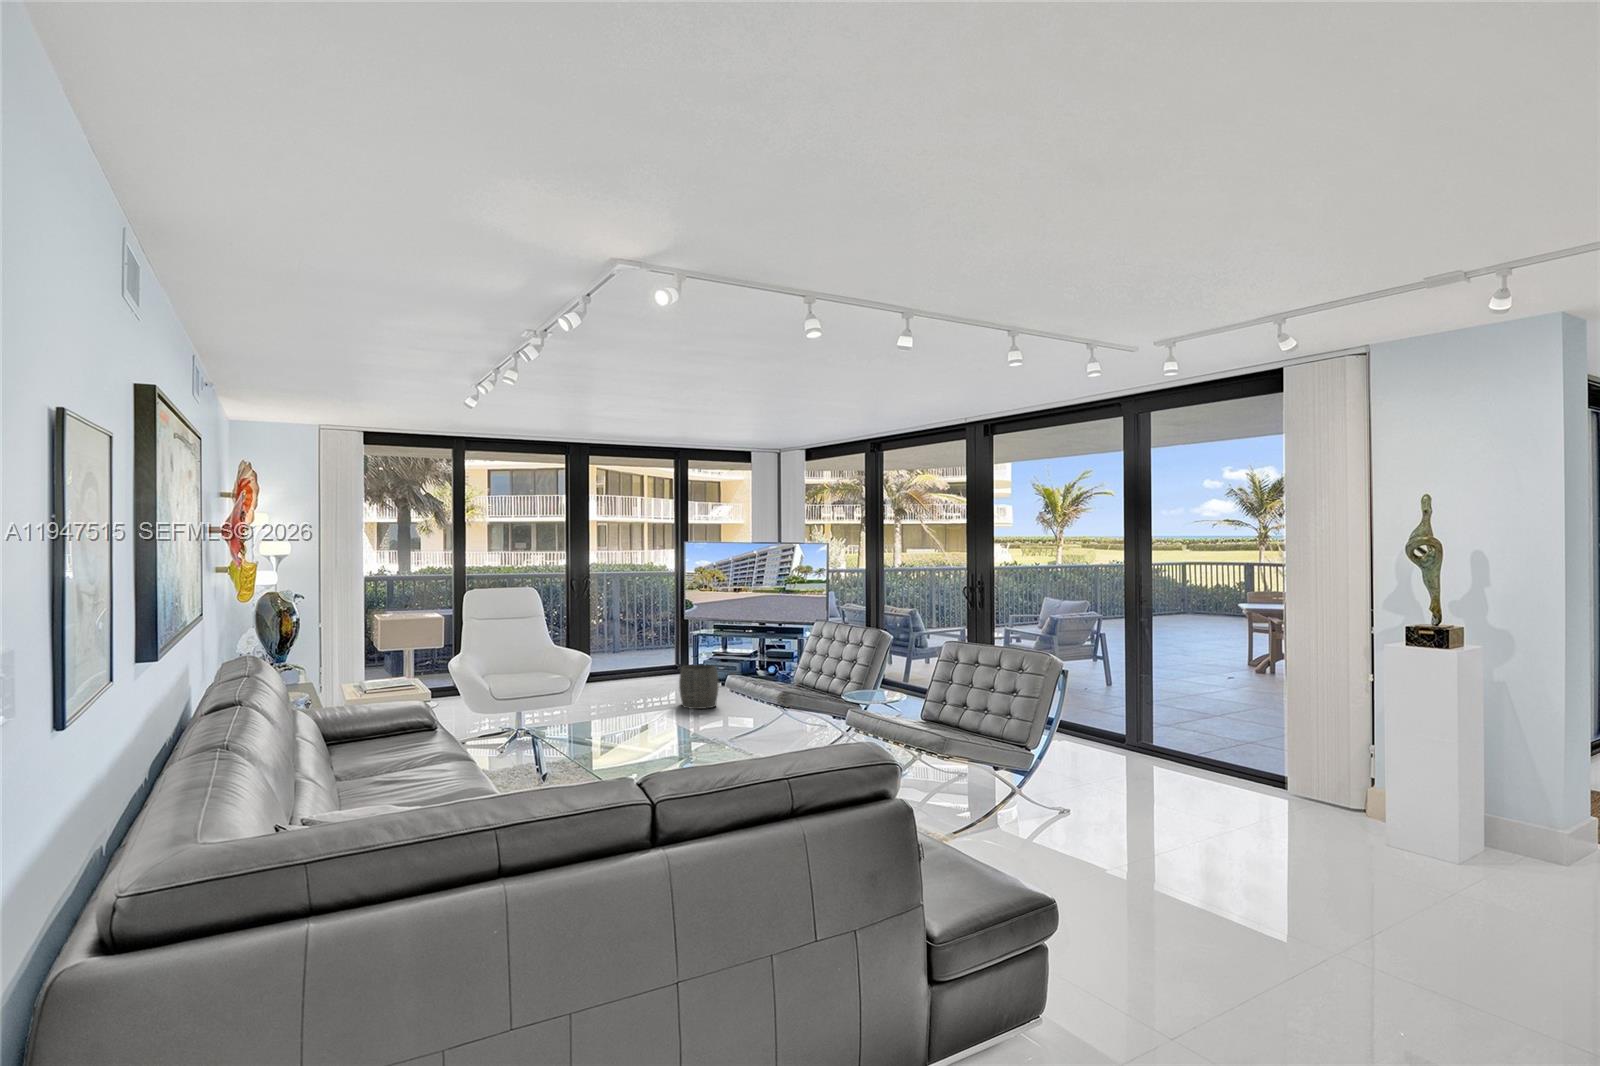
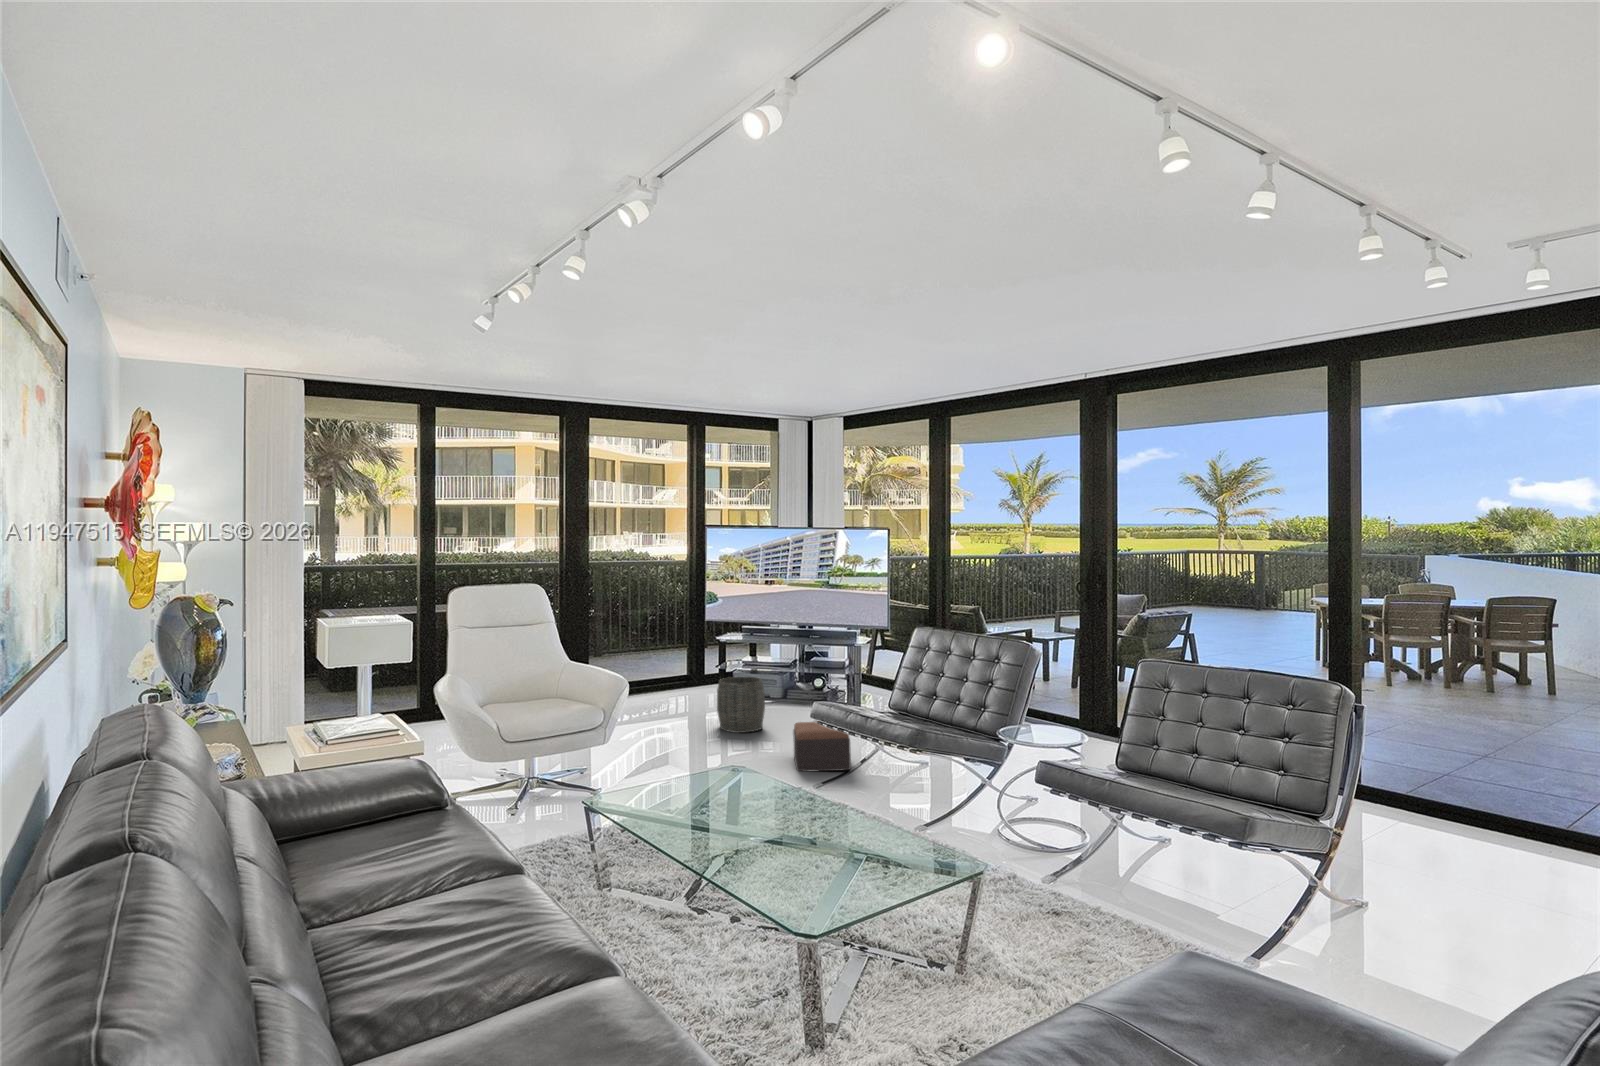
footstool: none [723,698,768,736] -> present [793,722,851,771]

